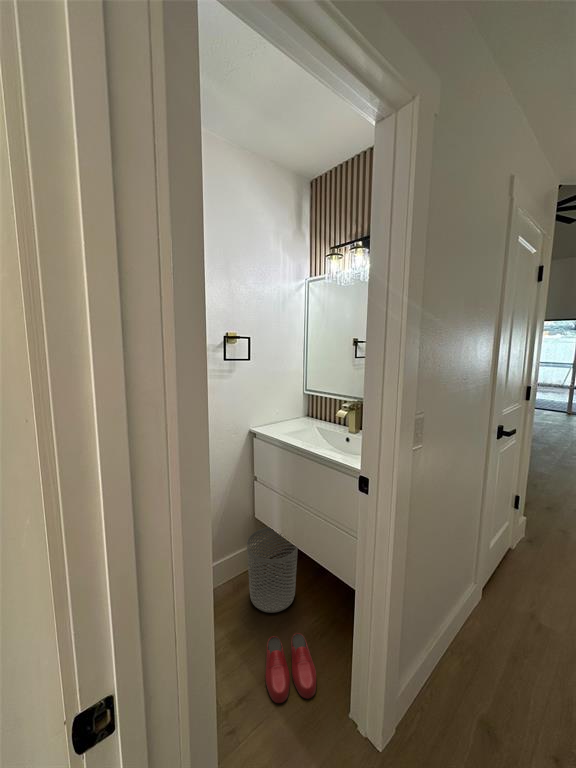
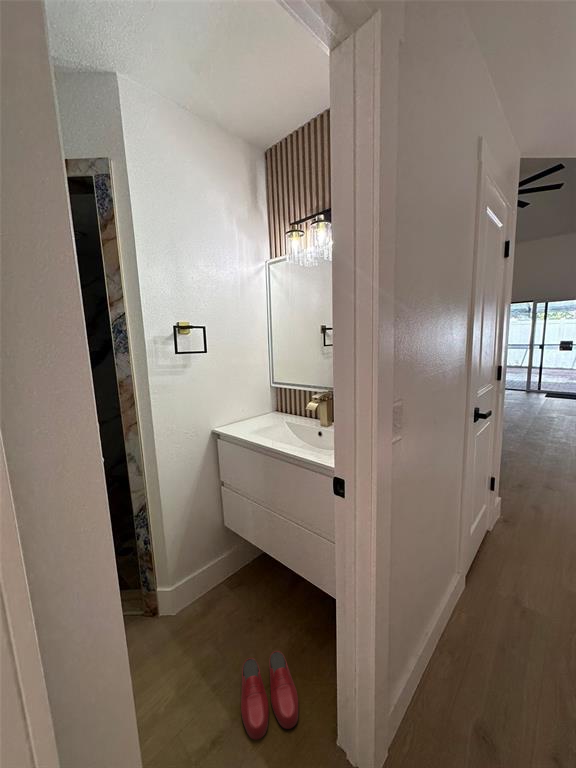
waste bin: present [247,527,298,613] -> none [215,534,272,630]

